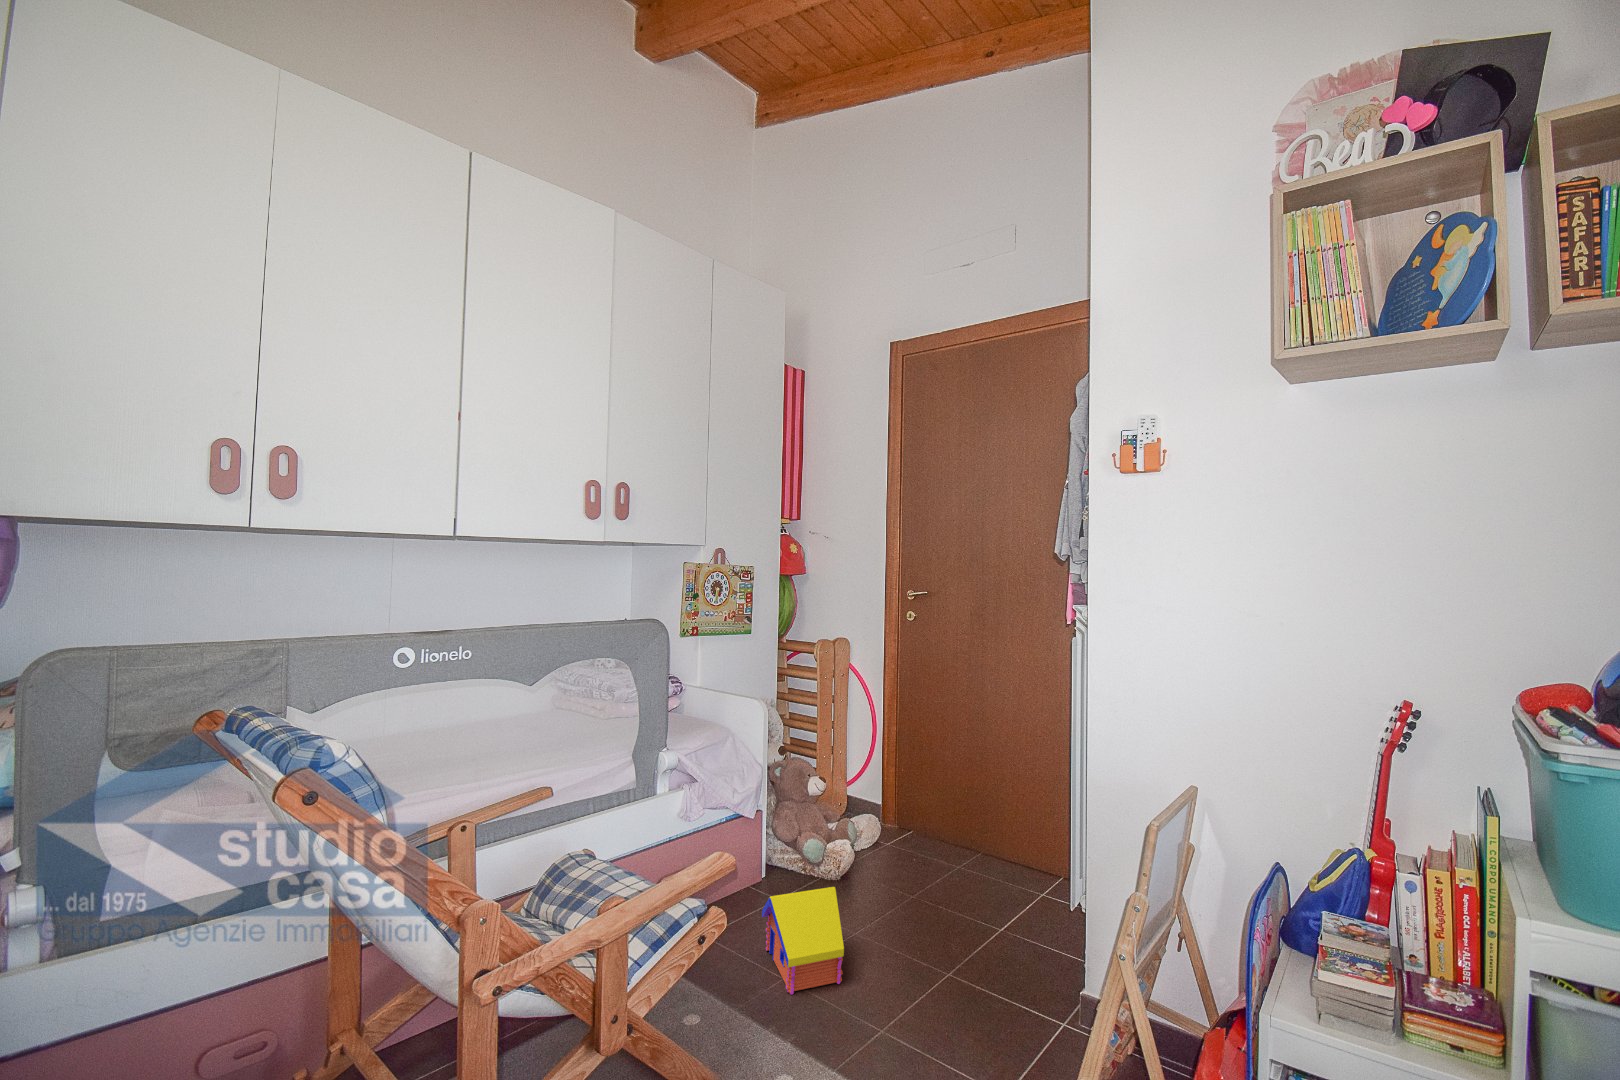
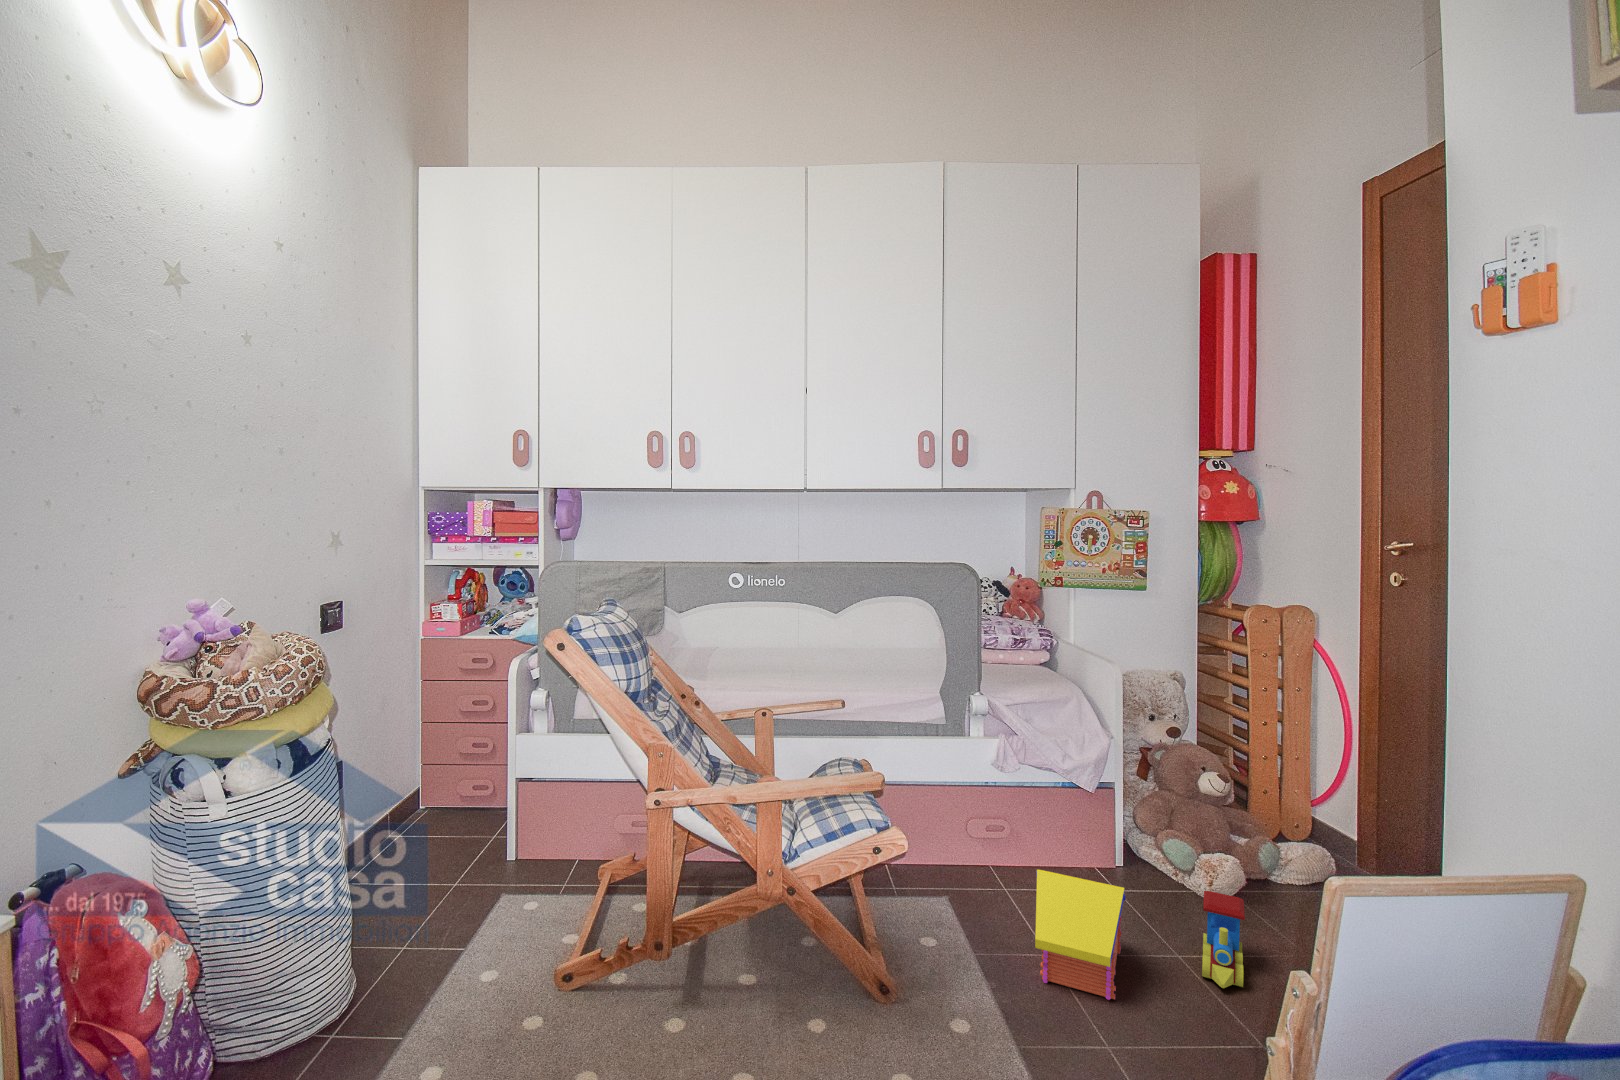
toy train: none [853,863,896,936] -> present [1202,891,1245,988]

